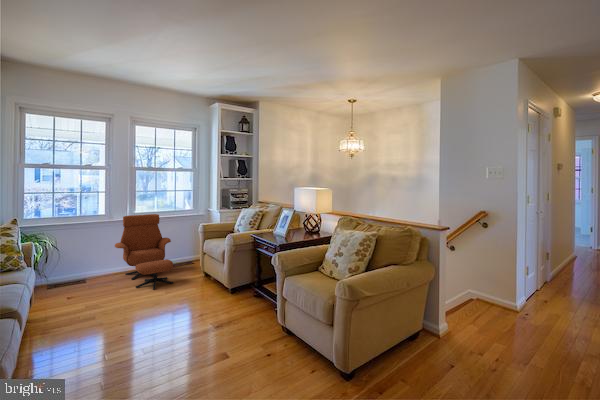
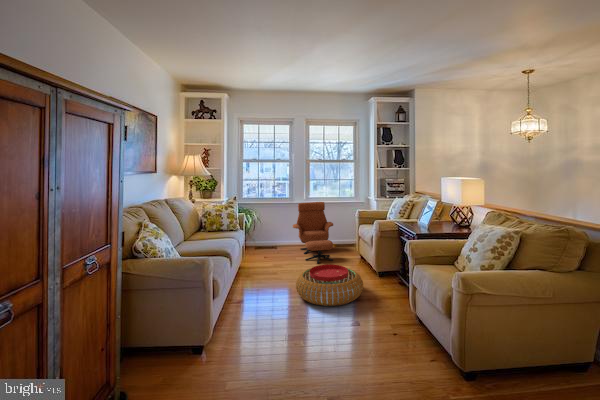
pouf: none [131,288,221,344] -> present [296,264,363,306]

